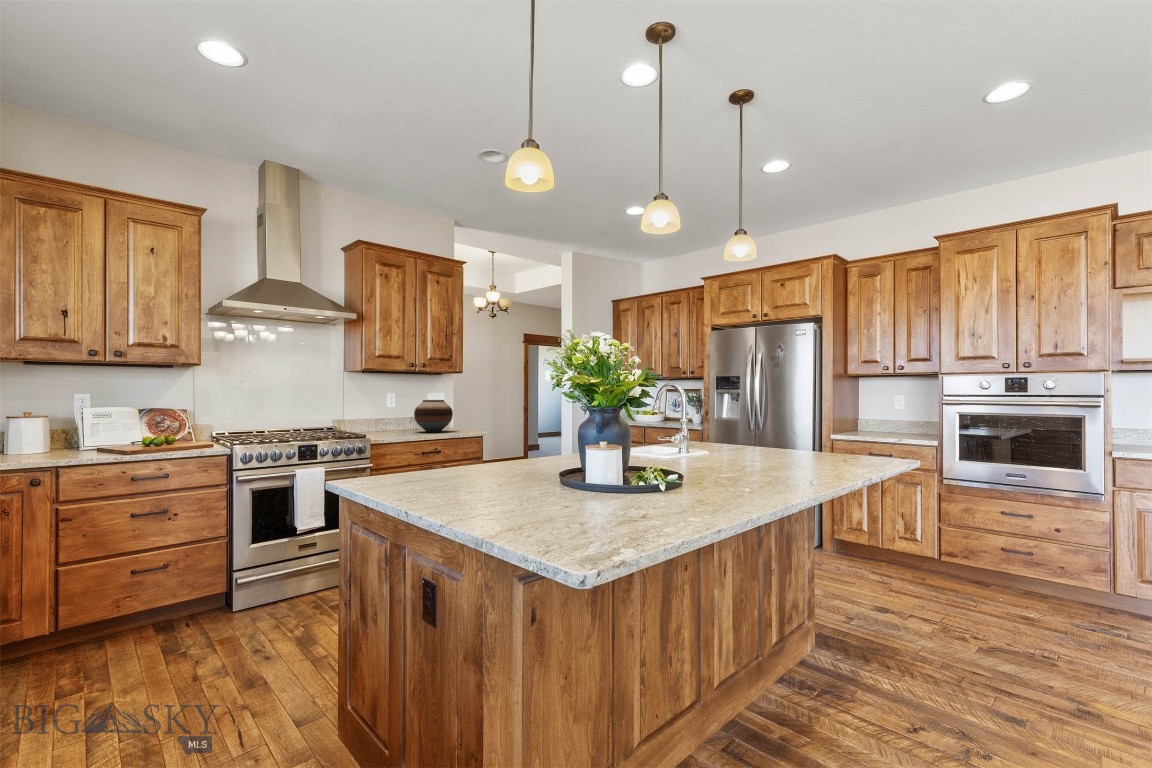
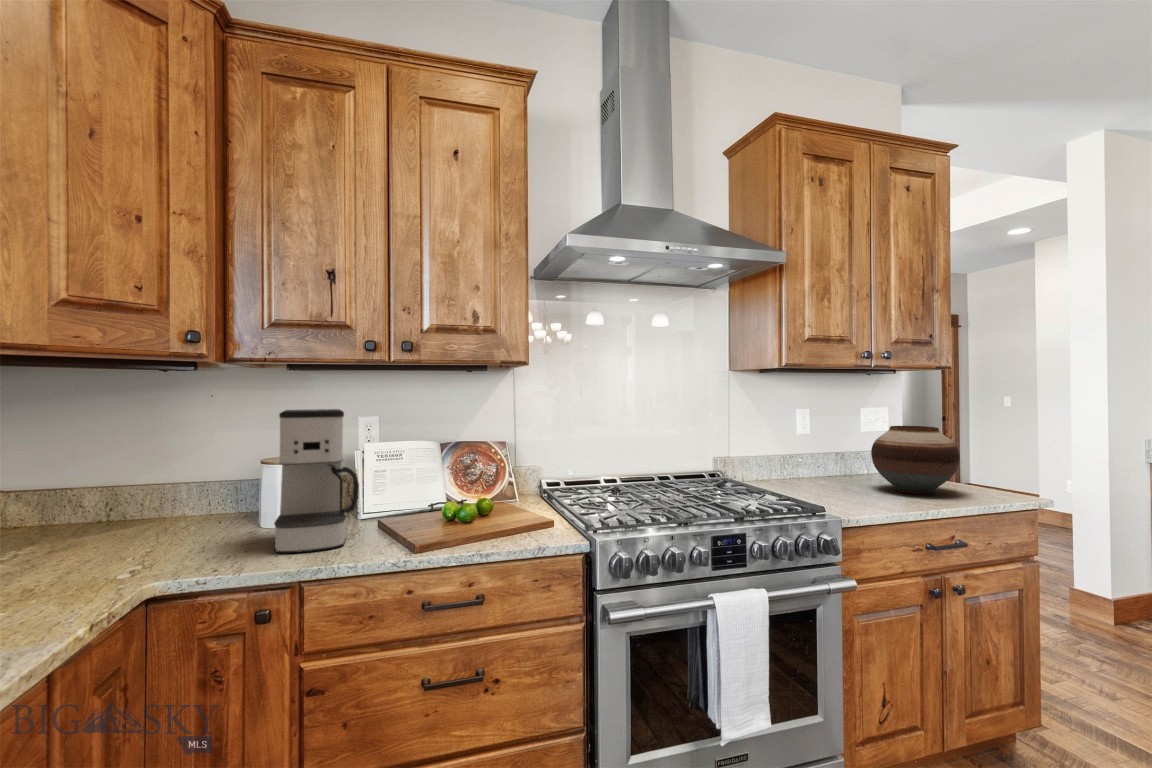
coffee maker: none [31,386,88,458] -> present [274,409,359,553]

